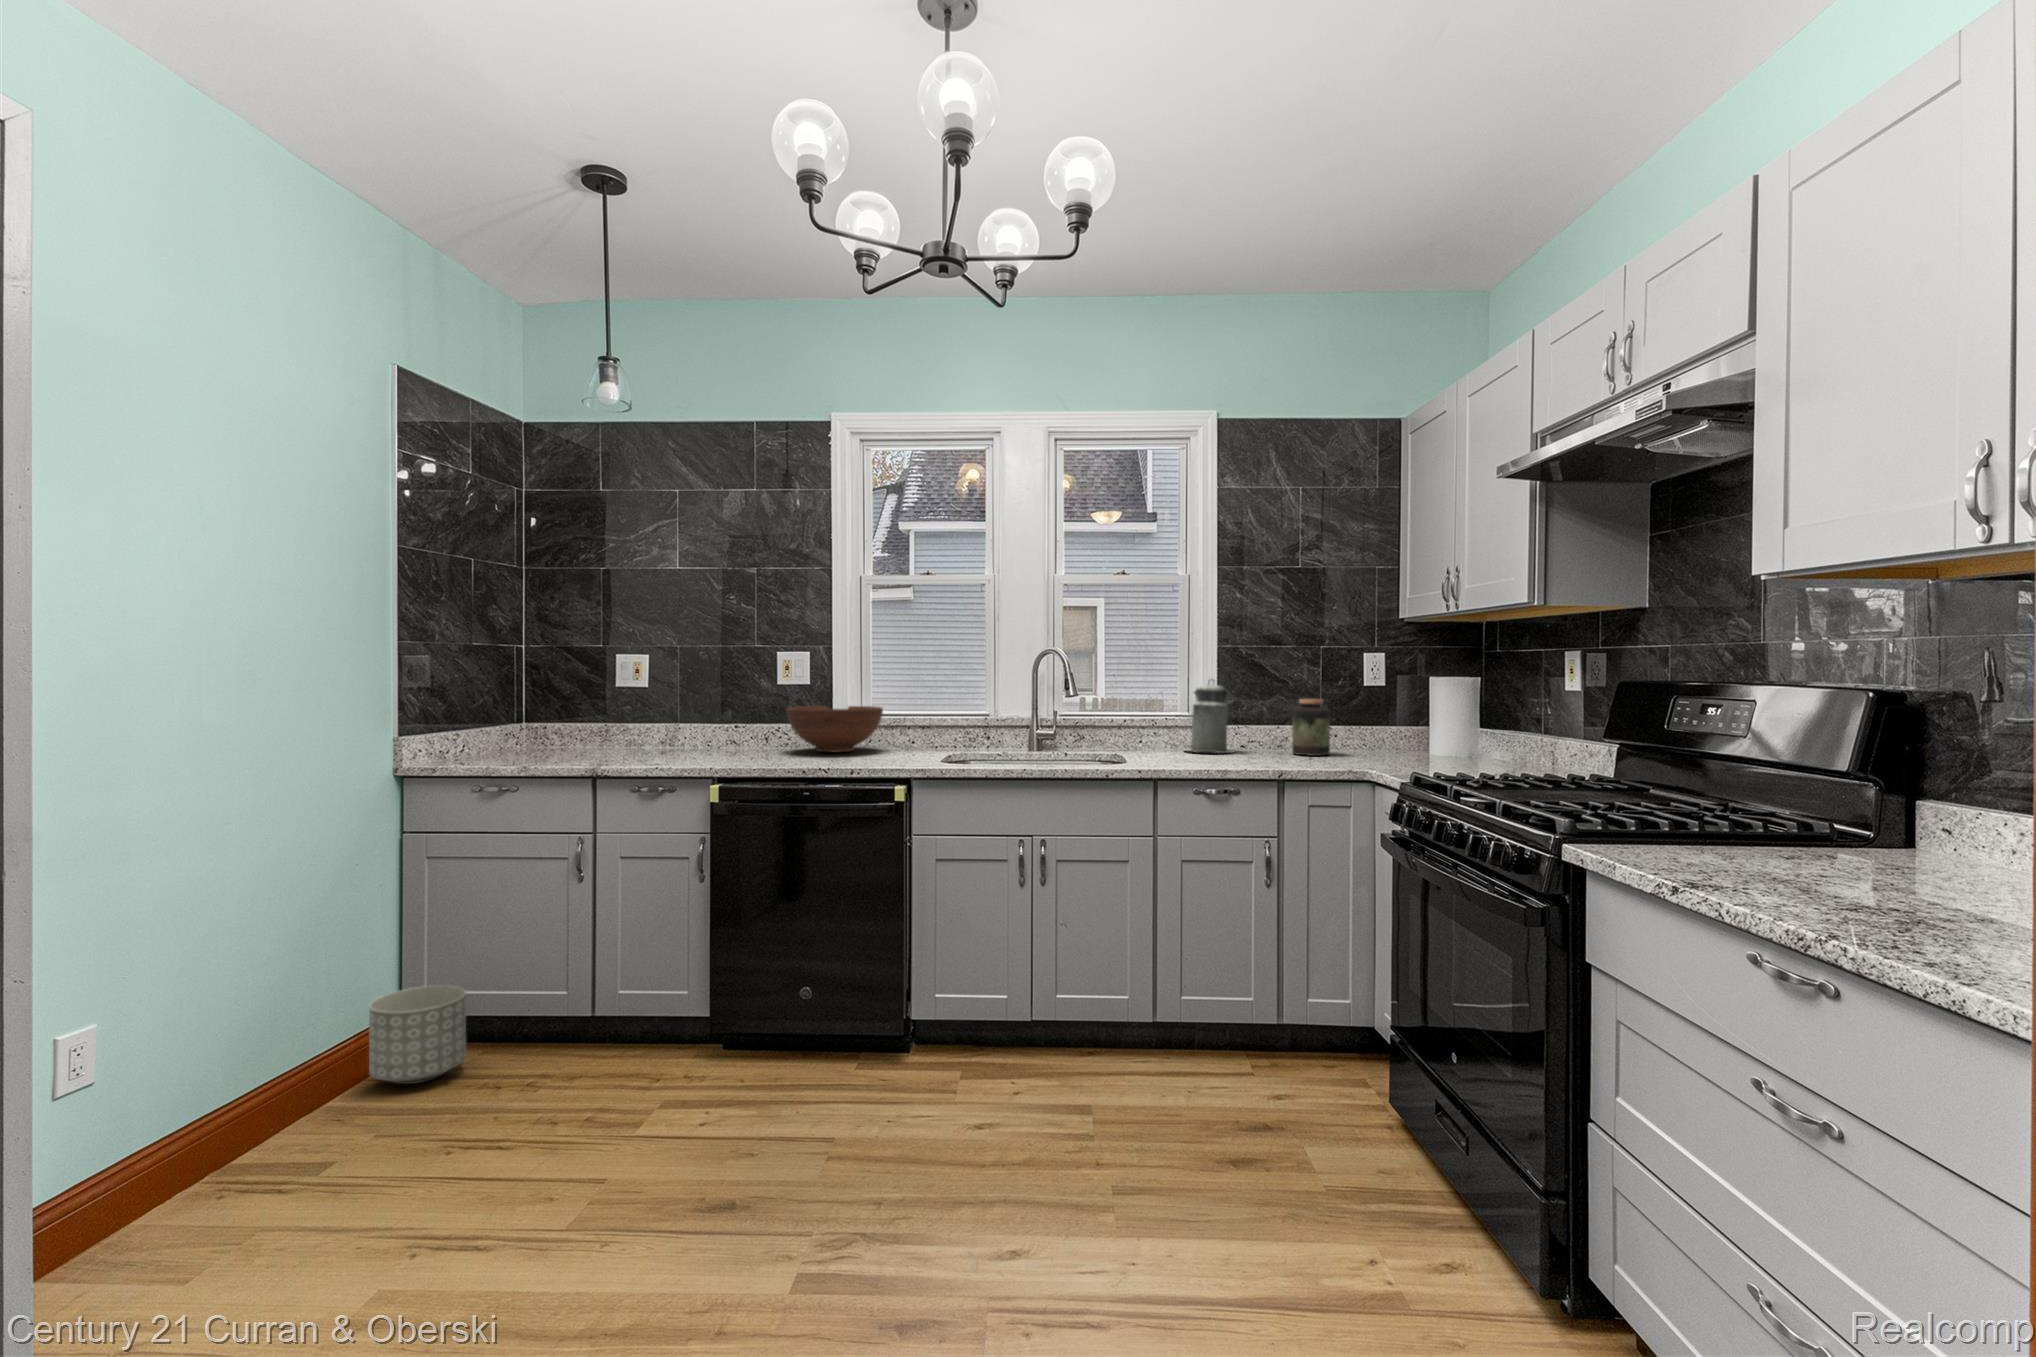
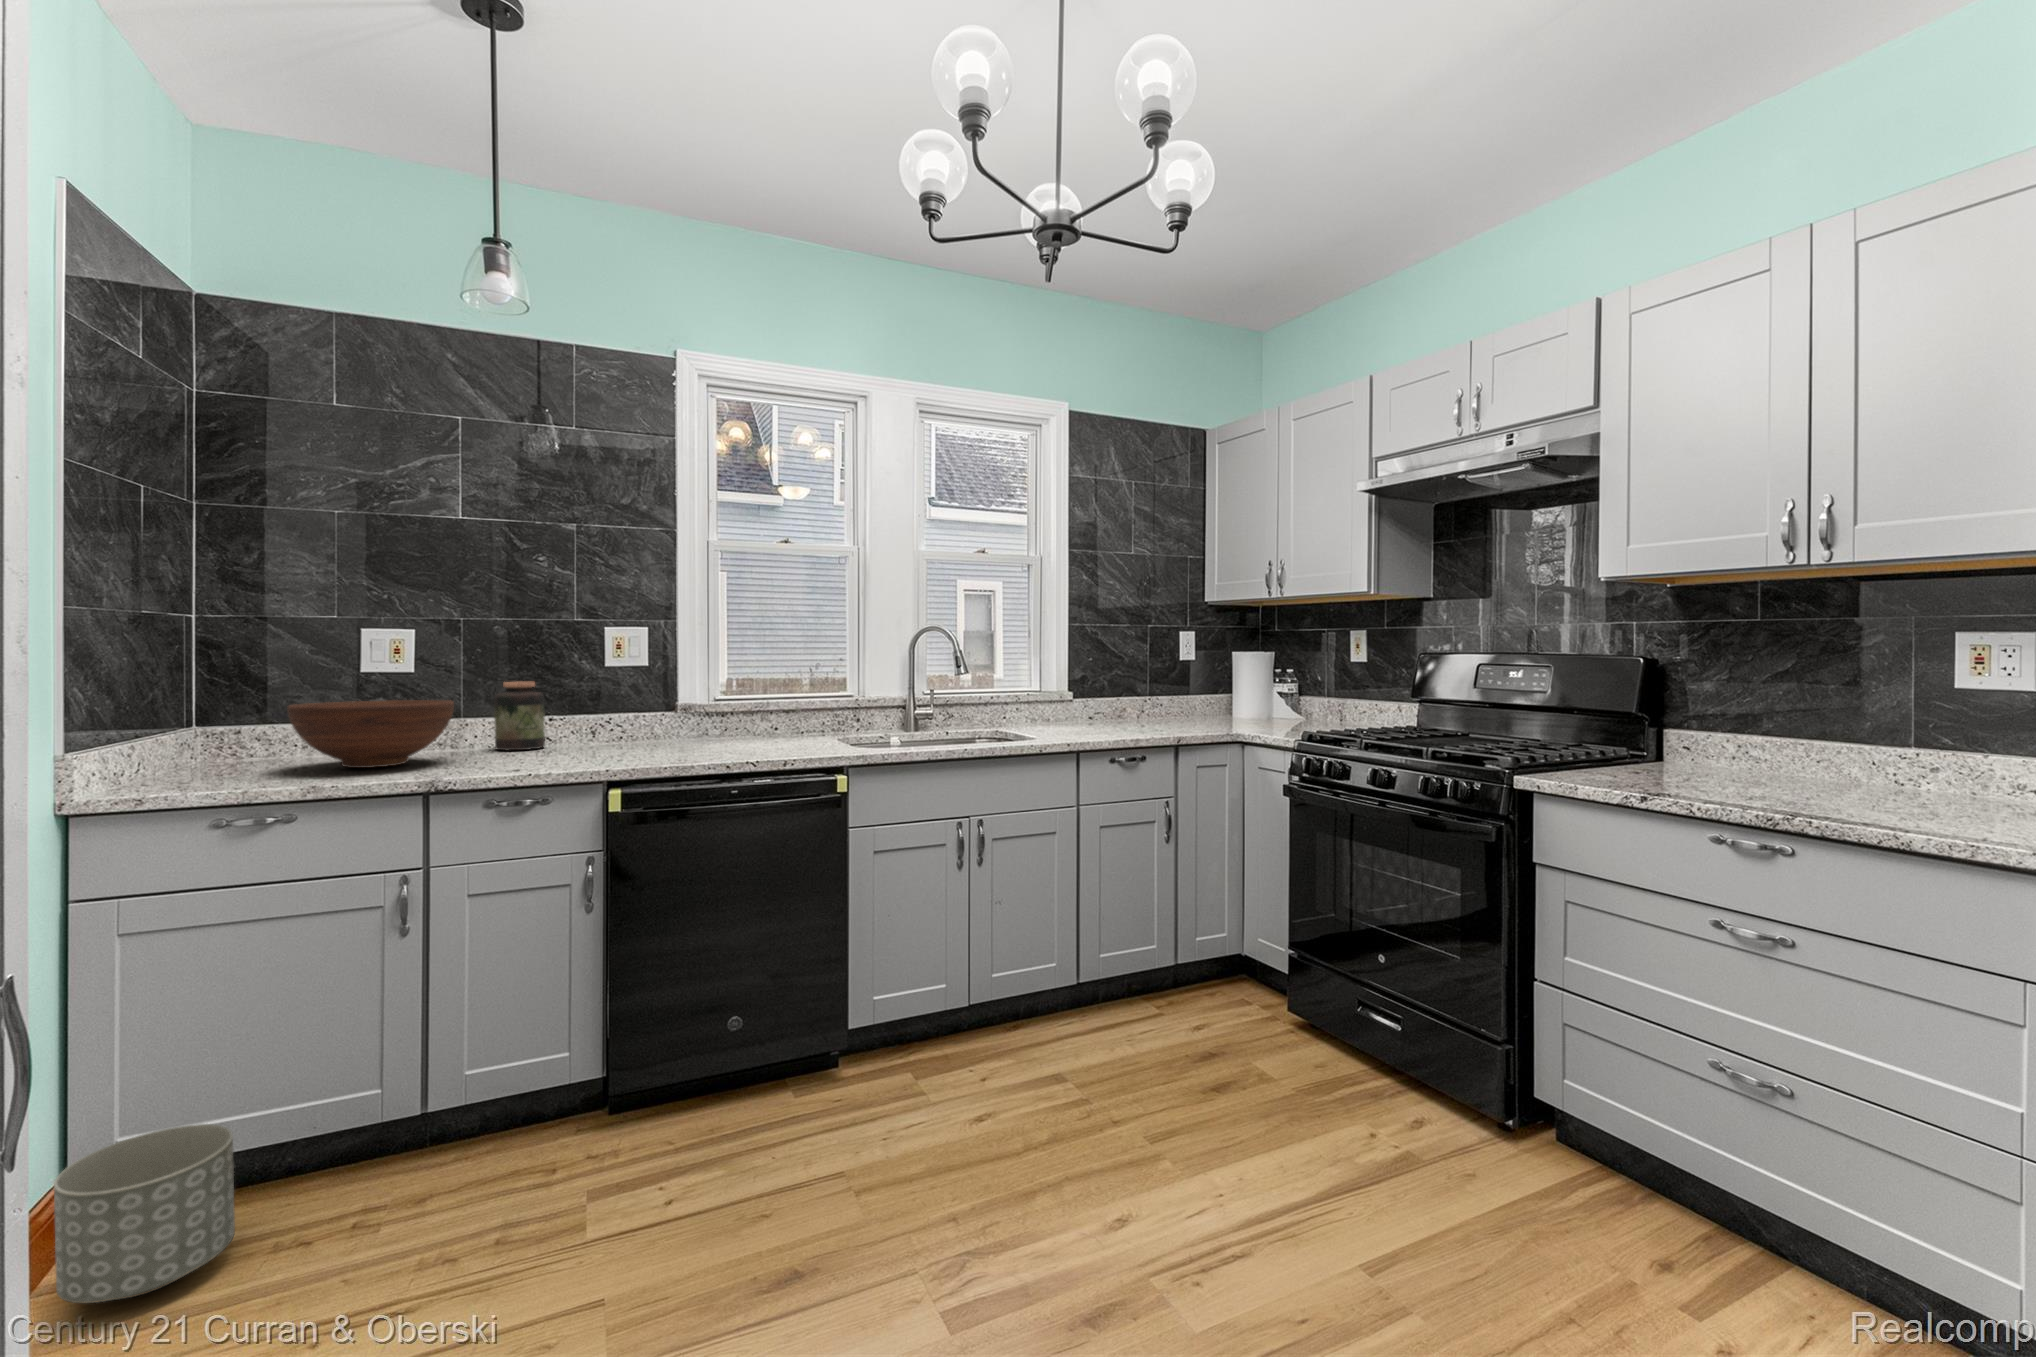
canister: present [1187,680,1234,753] -> none [1044,655,1093,725]
jar: present [1292,699,1330,756] -> present [494,682,545,750]
fruit bowl: present [786,706,883,753] -> present [287,700,454,768]

